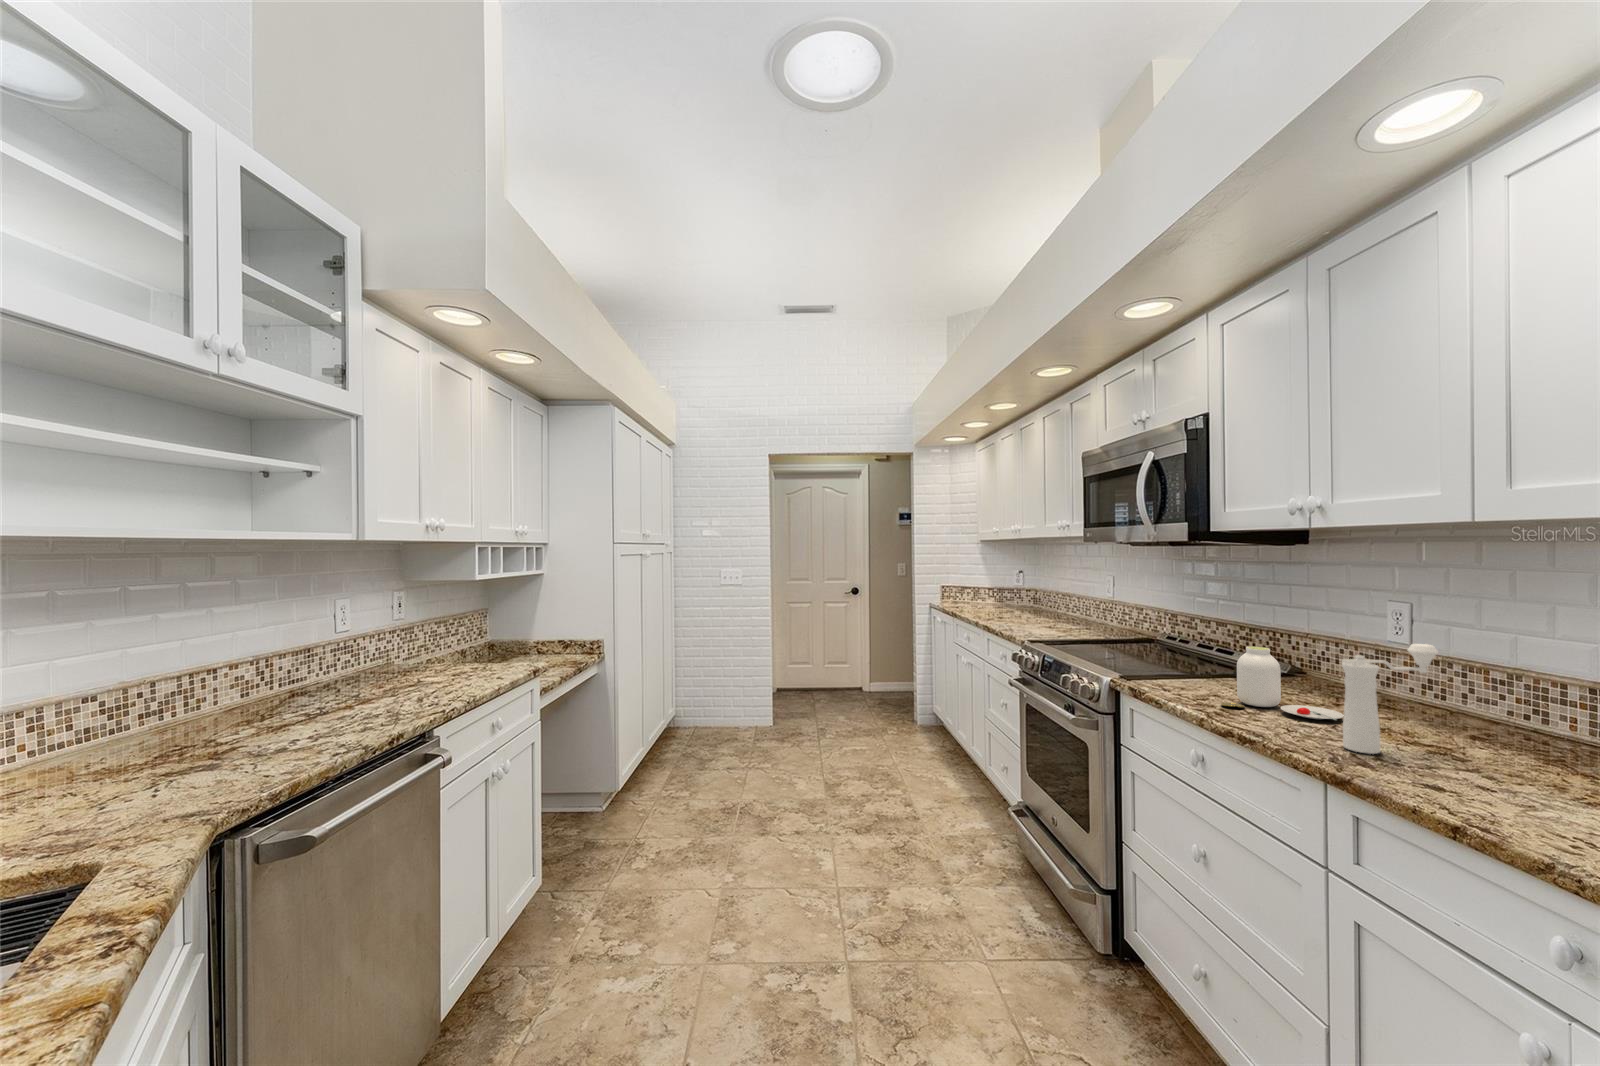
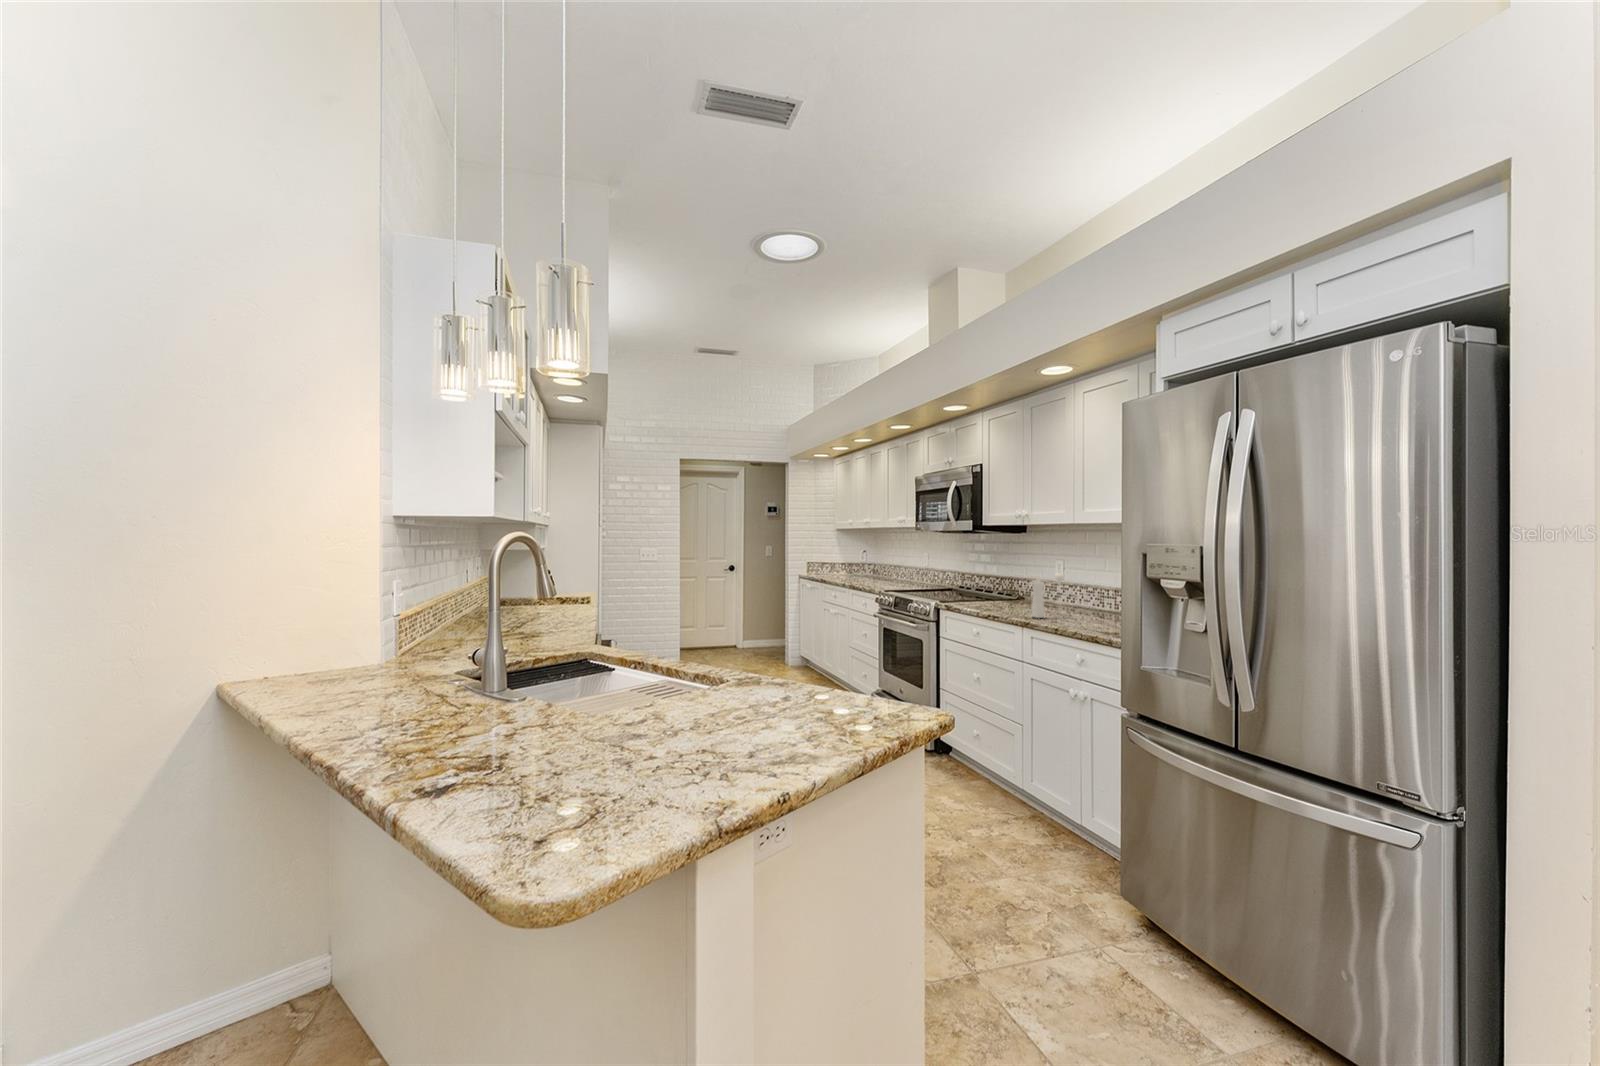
jar: present [1221,647,1344,720] -> none [987,581,1035,611]

